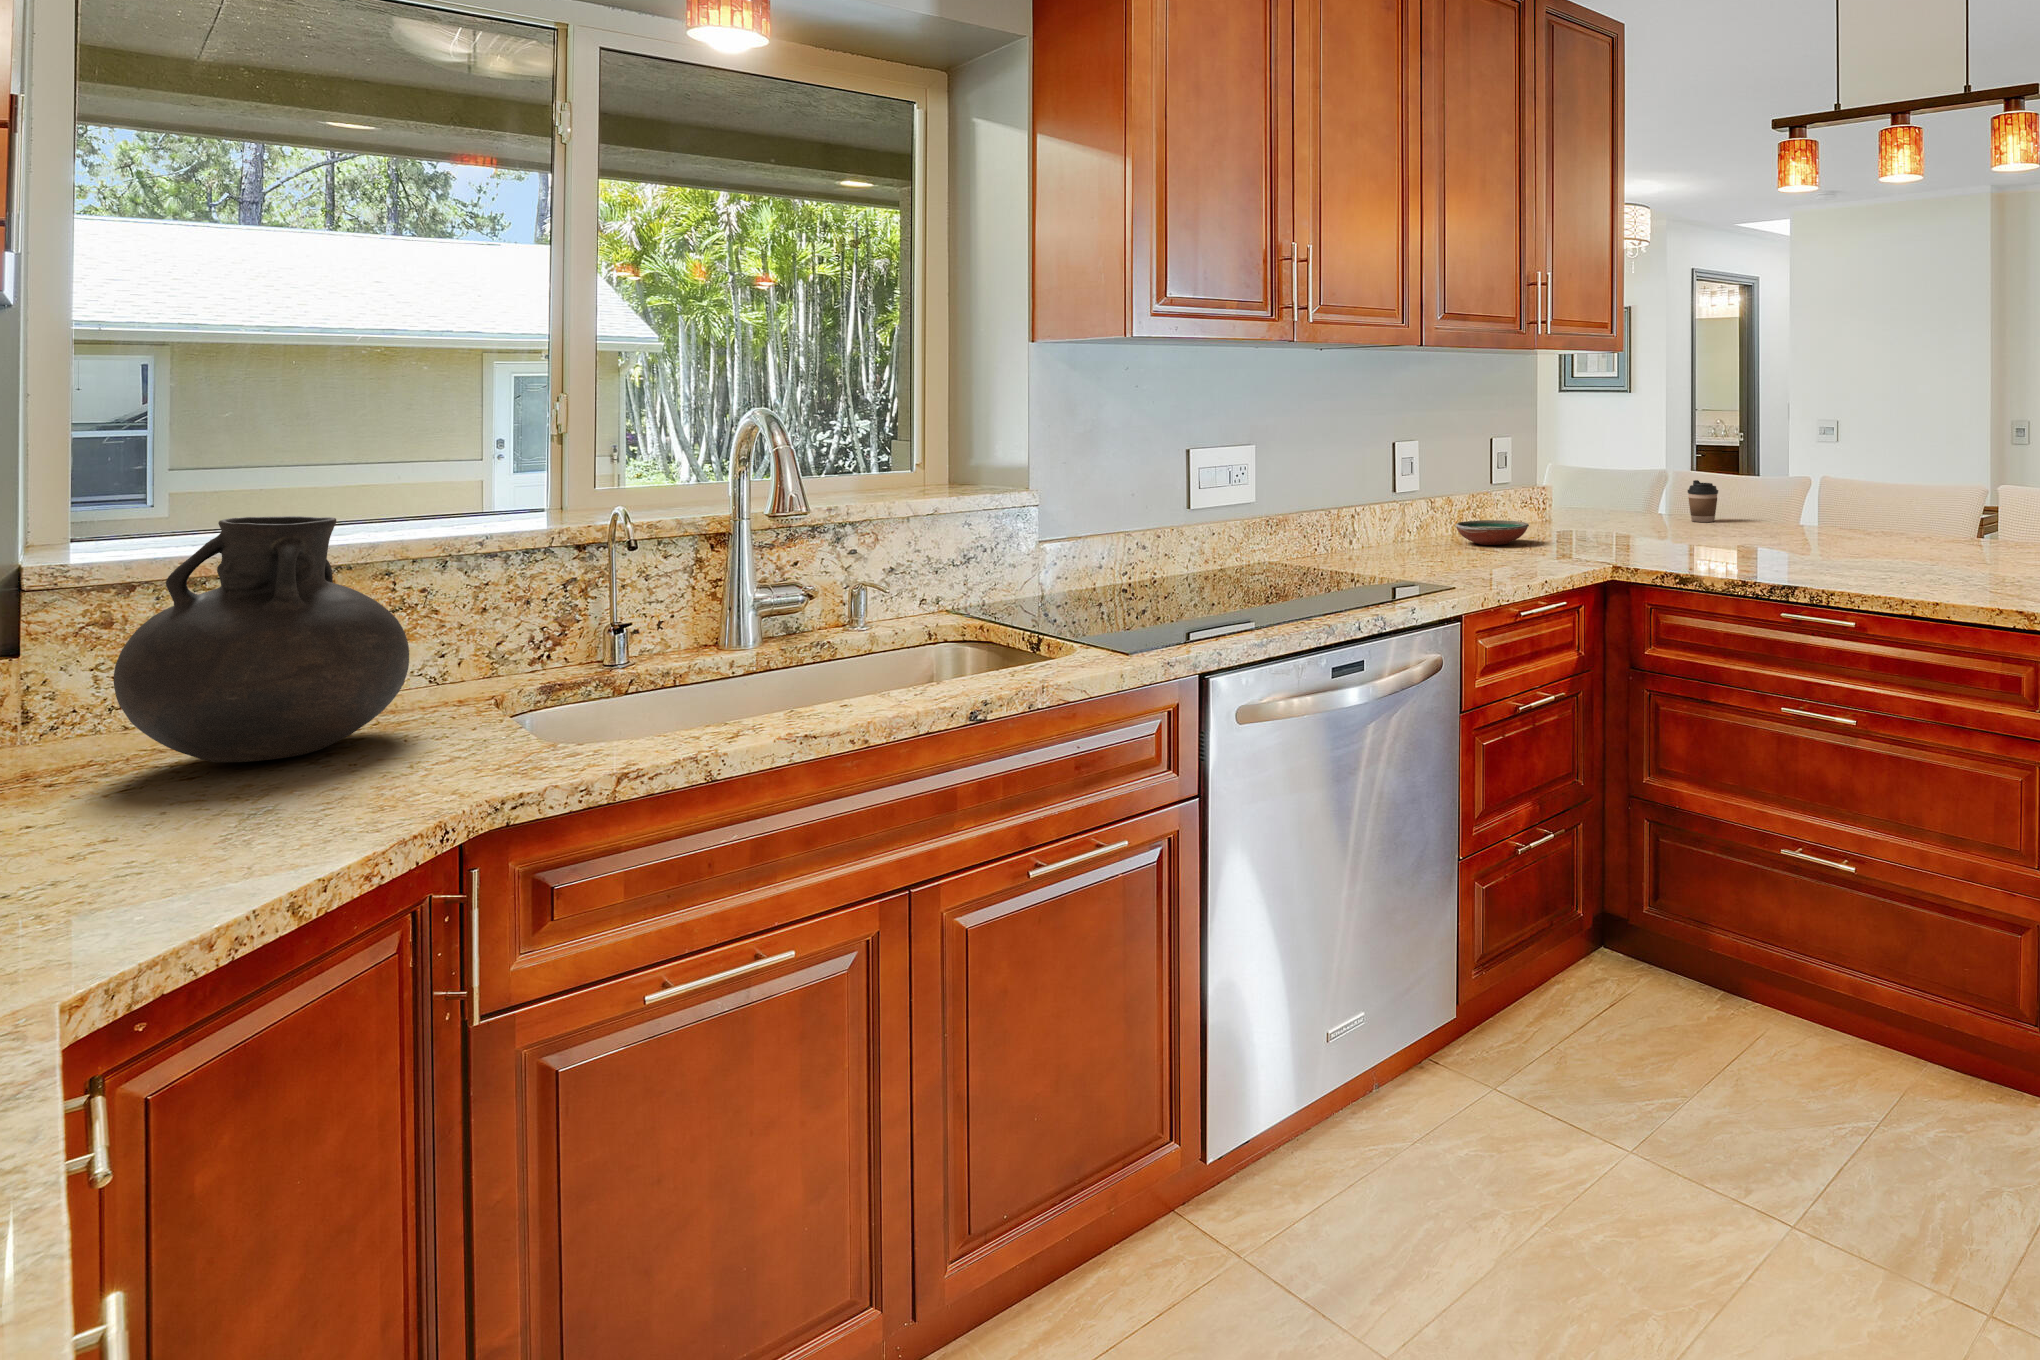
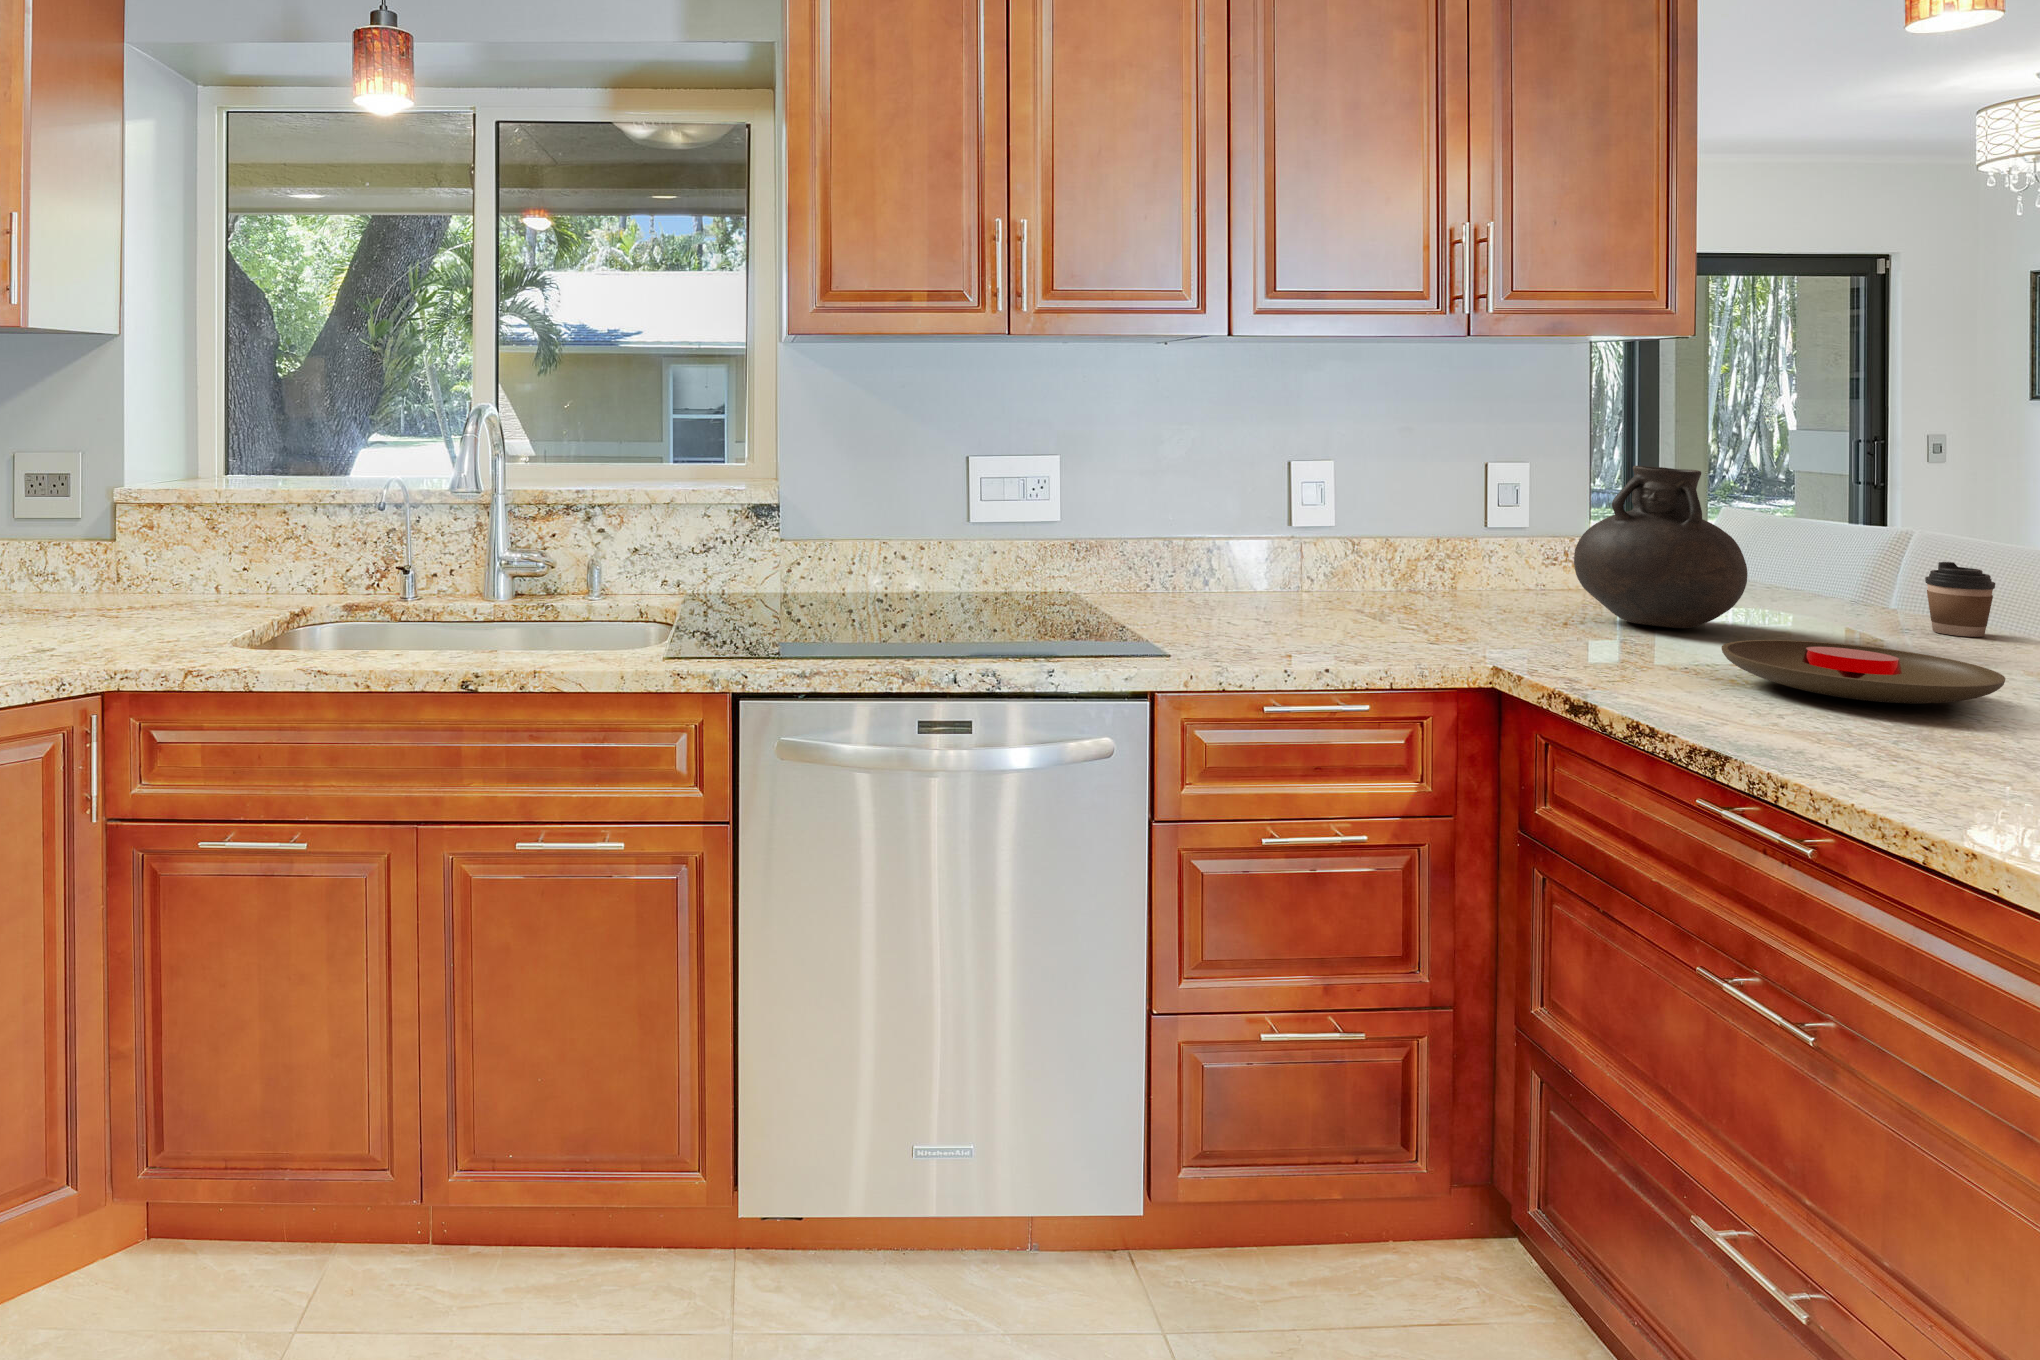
vase: present [114,516,409,762] -> present [1574,466,1748,628]
decorative bowl: present [1455,520,1529,545] -> none [1388,580,1504,618]
plate: none [1692,527,1820,554] -> present [1721,640,2006,704]

